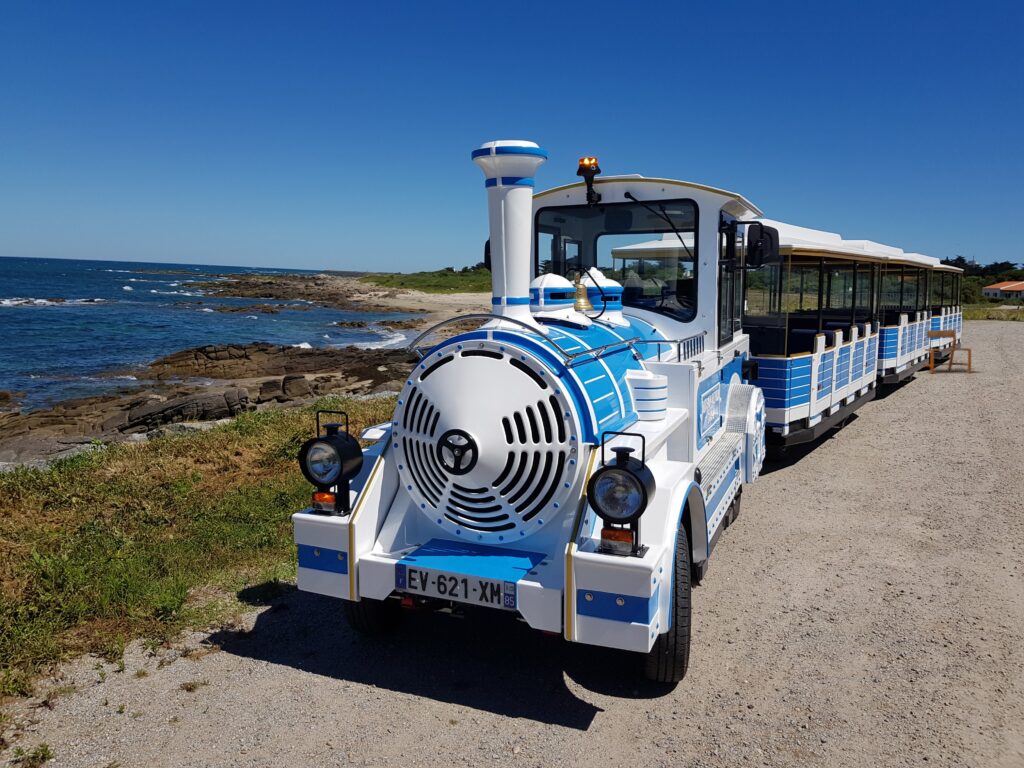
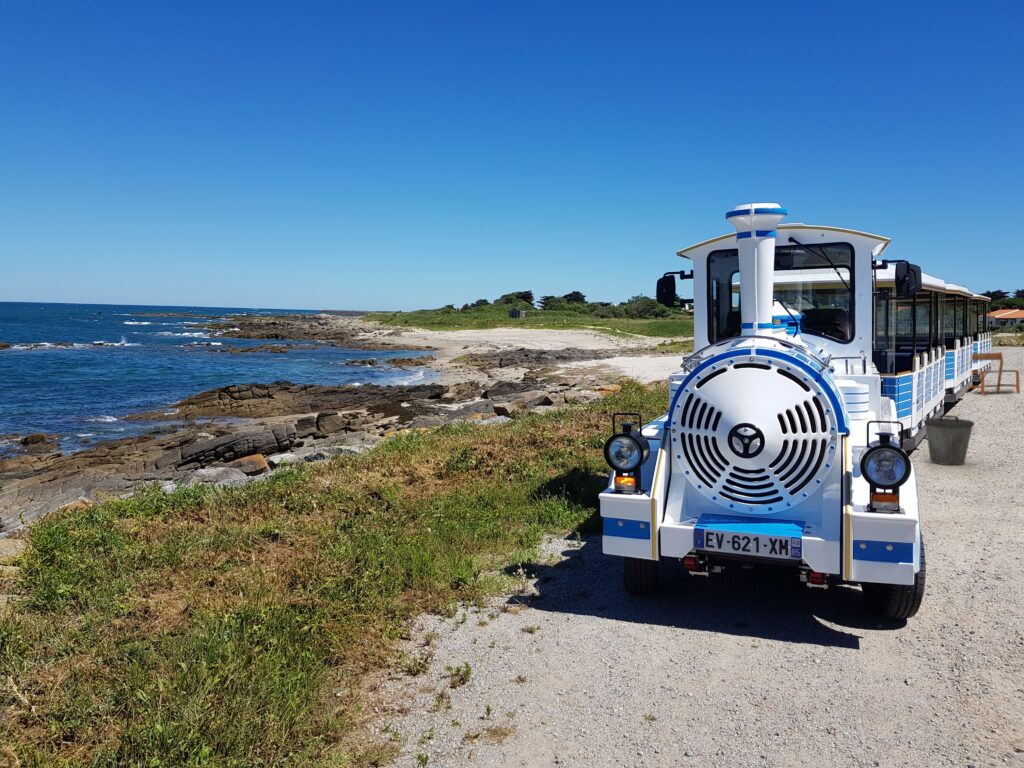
trash can: none [830,400,884,456] -> present [924,415,974,465]

